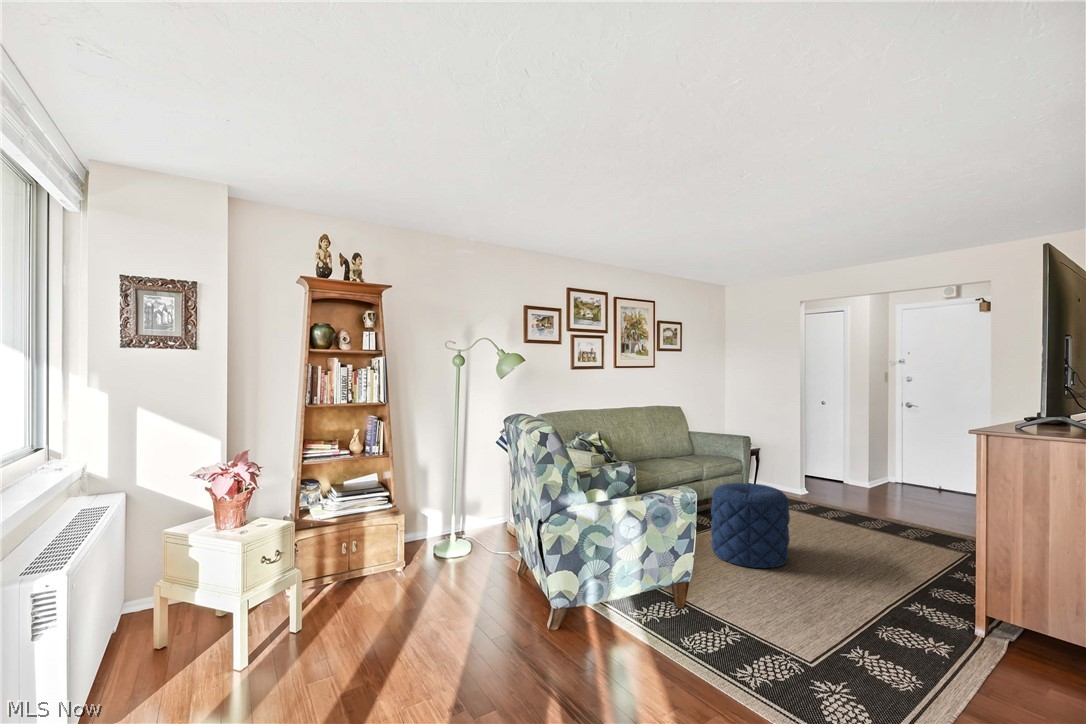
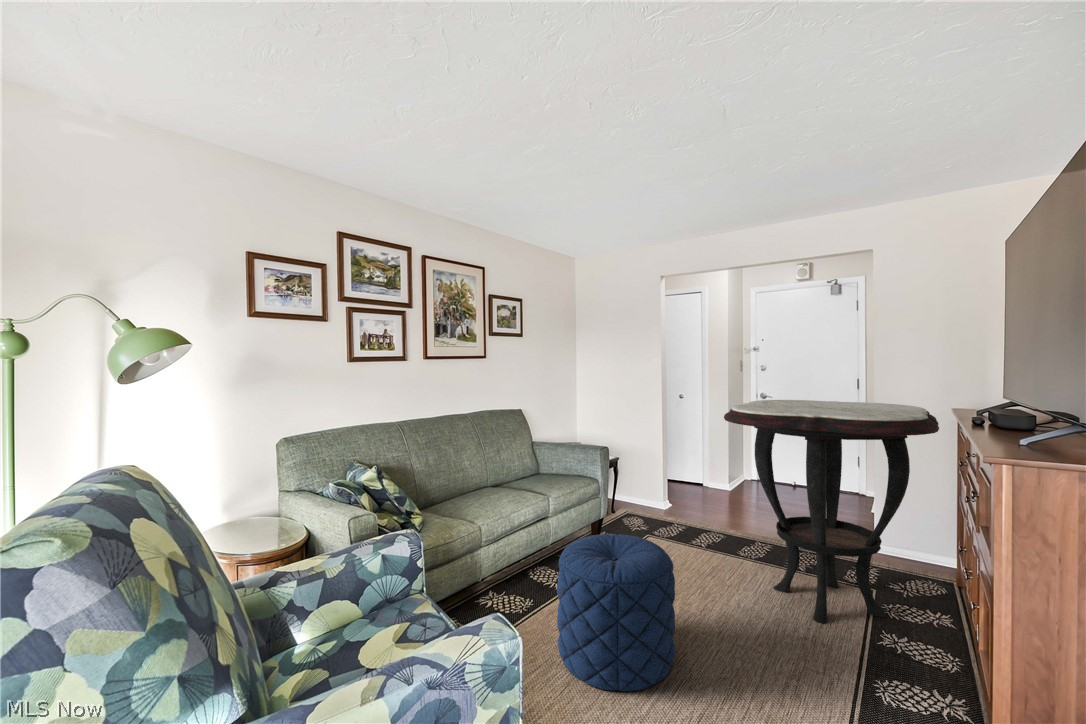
side table: none [836,404,1010,562] -> present [724,400,939,623]

